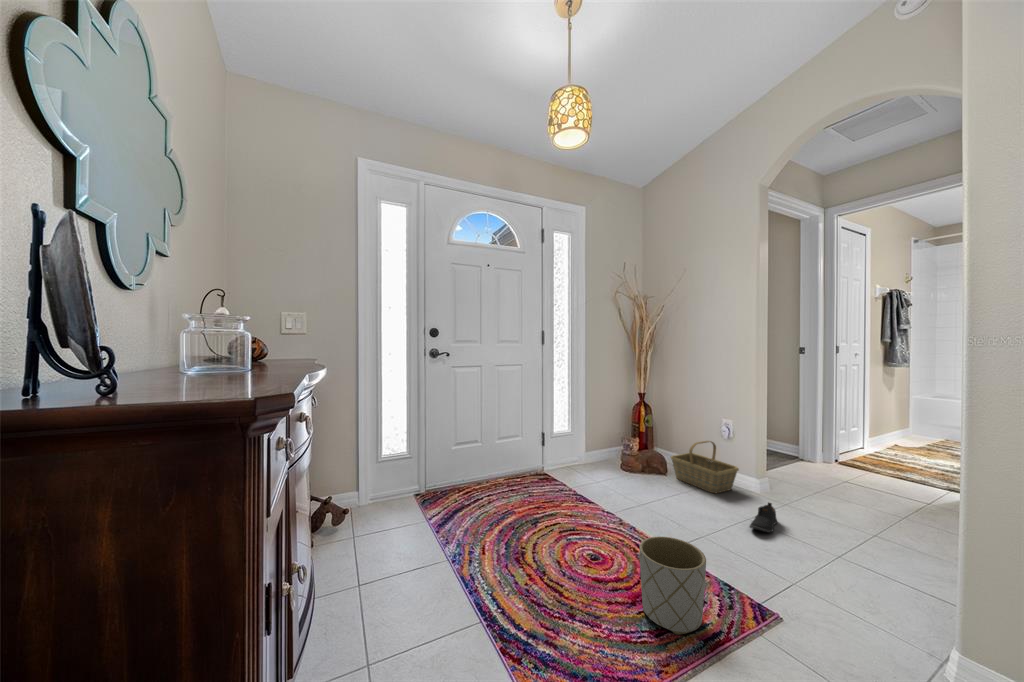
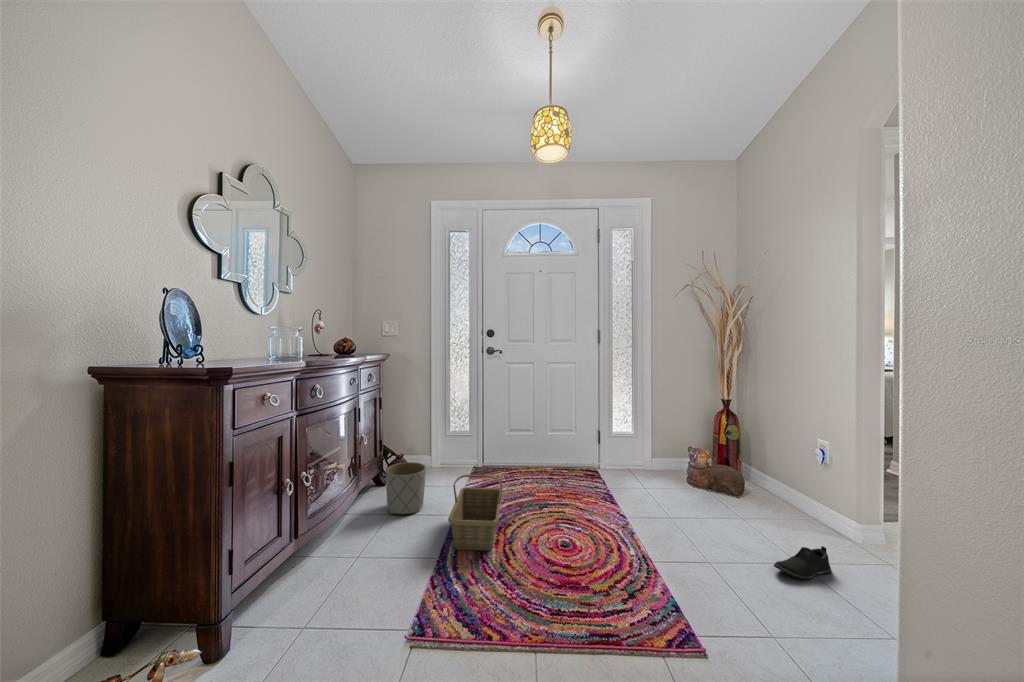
basket: present [670,441,739,494] -> present [448,474,503,551]
planter: present [640,537,706,635] -> present [386,462,426,514]

